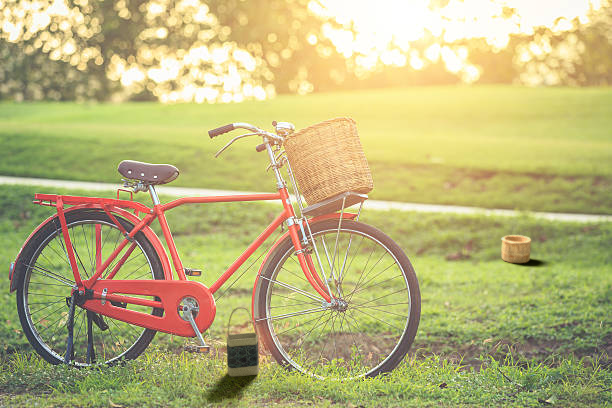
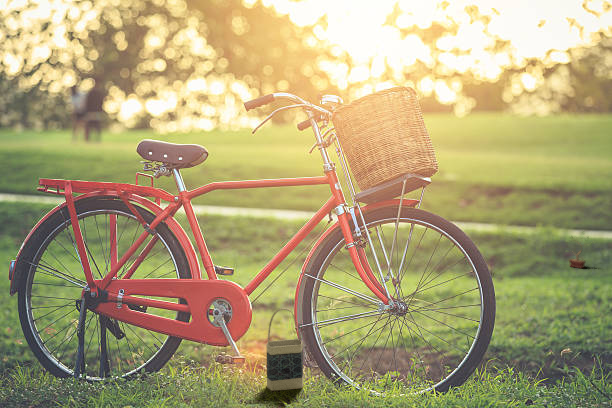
potted plant: none [537,216,566,252] -> present [569,231,594,268]
wooden bucket: present [502,235,531,263] -> none [530,250,563,279]

